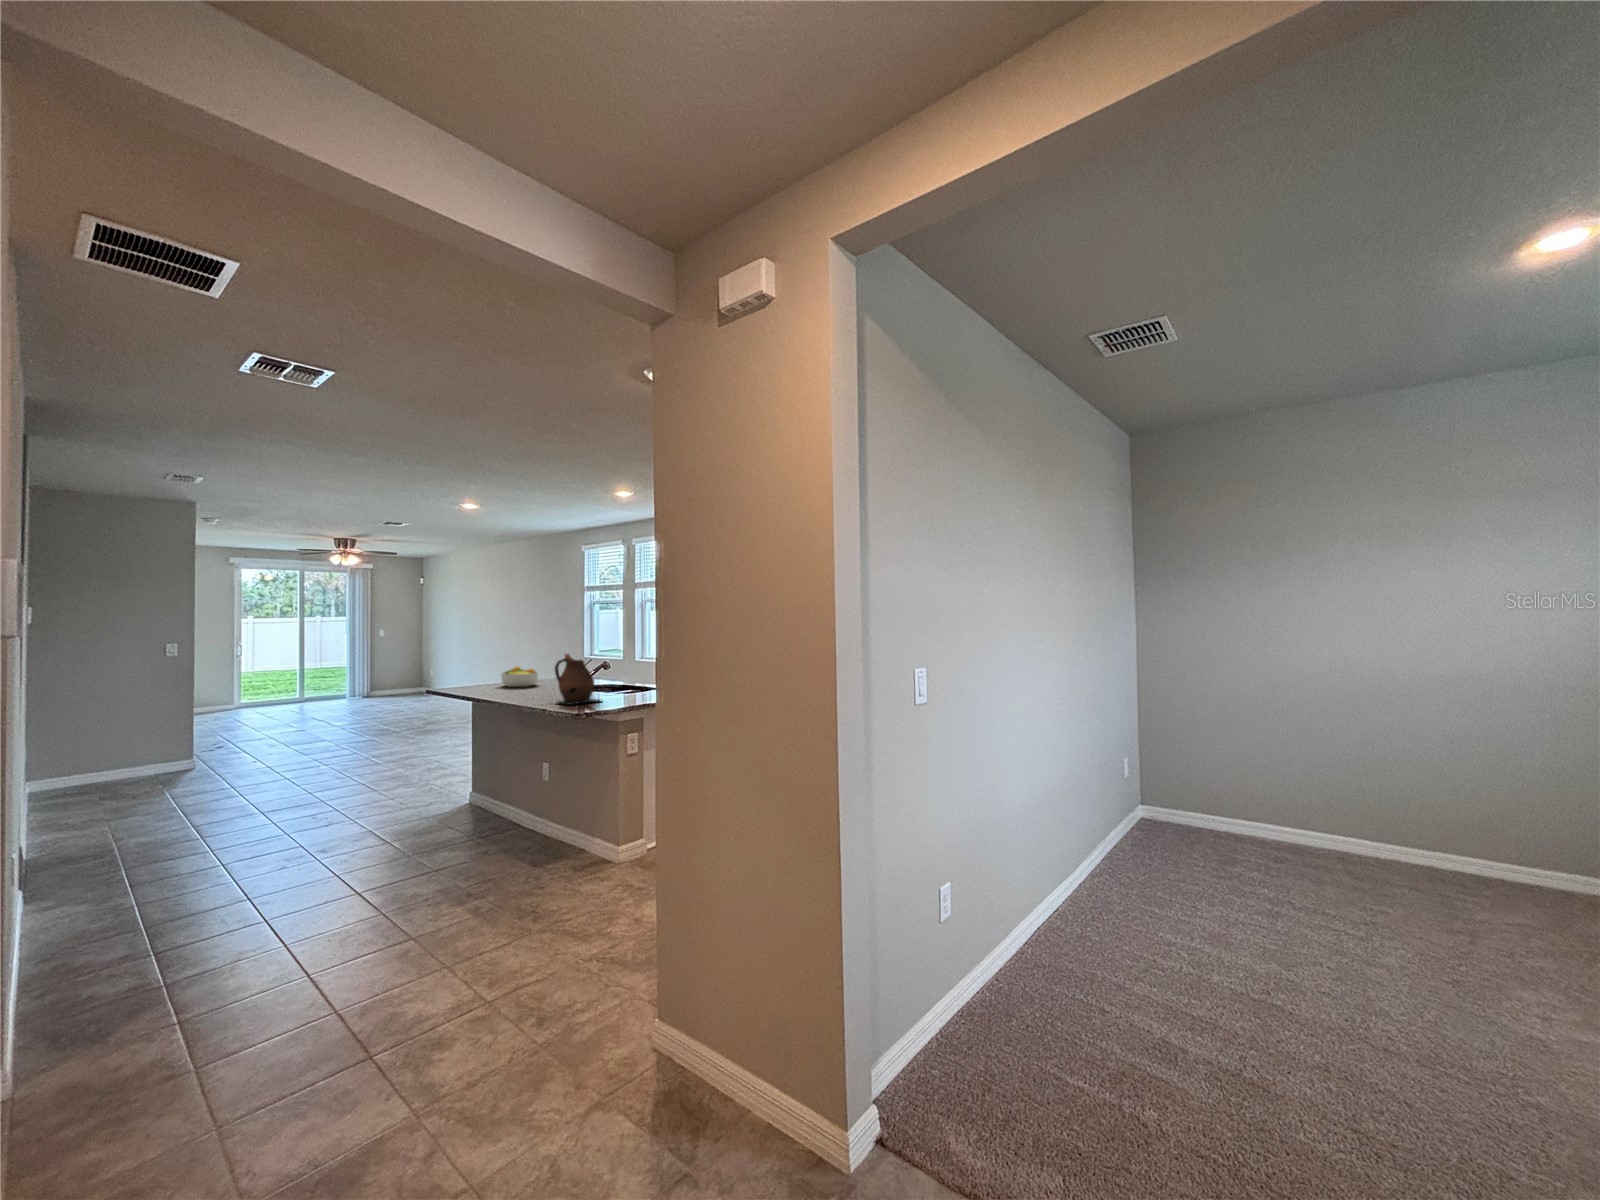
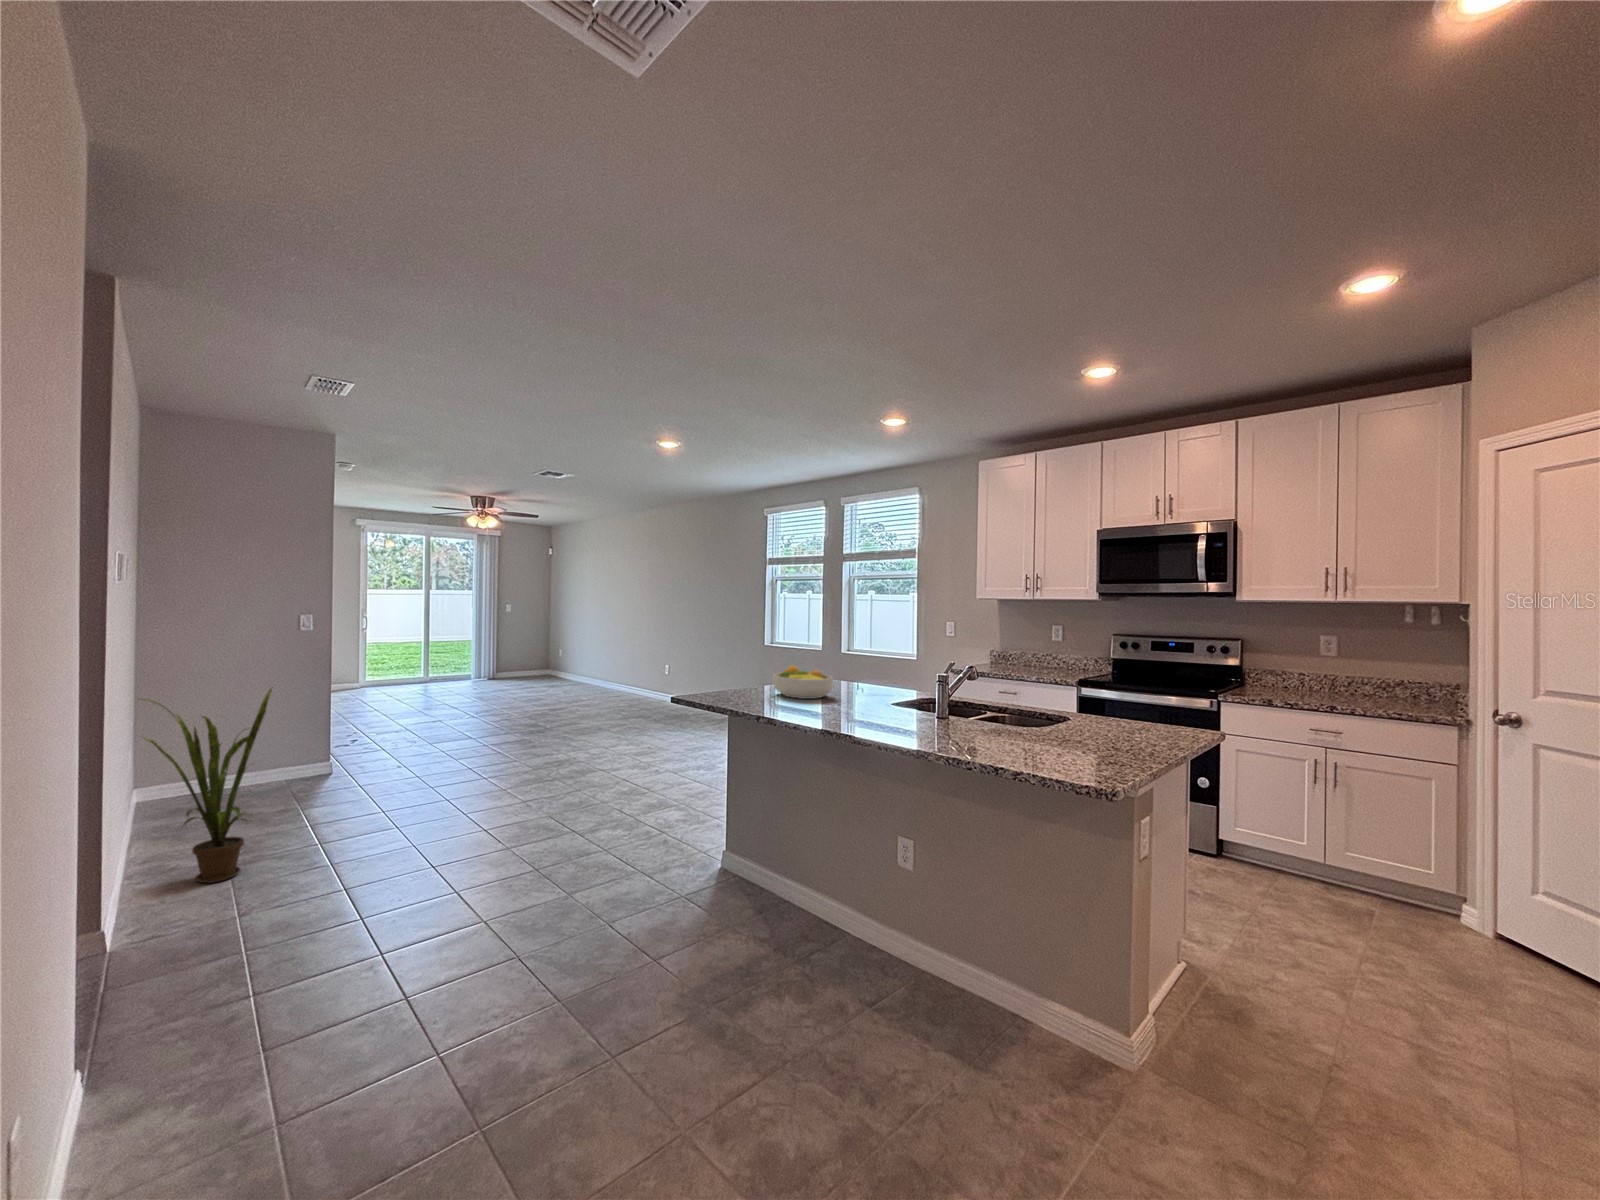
ceramic pitcher: present [555,654,600,705] -> none [965,657,1053,755]
house plant: none [32,695,141,832] -> present [145,687,273,883]

